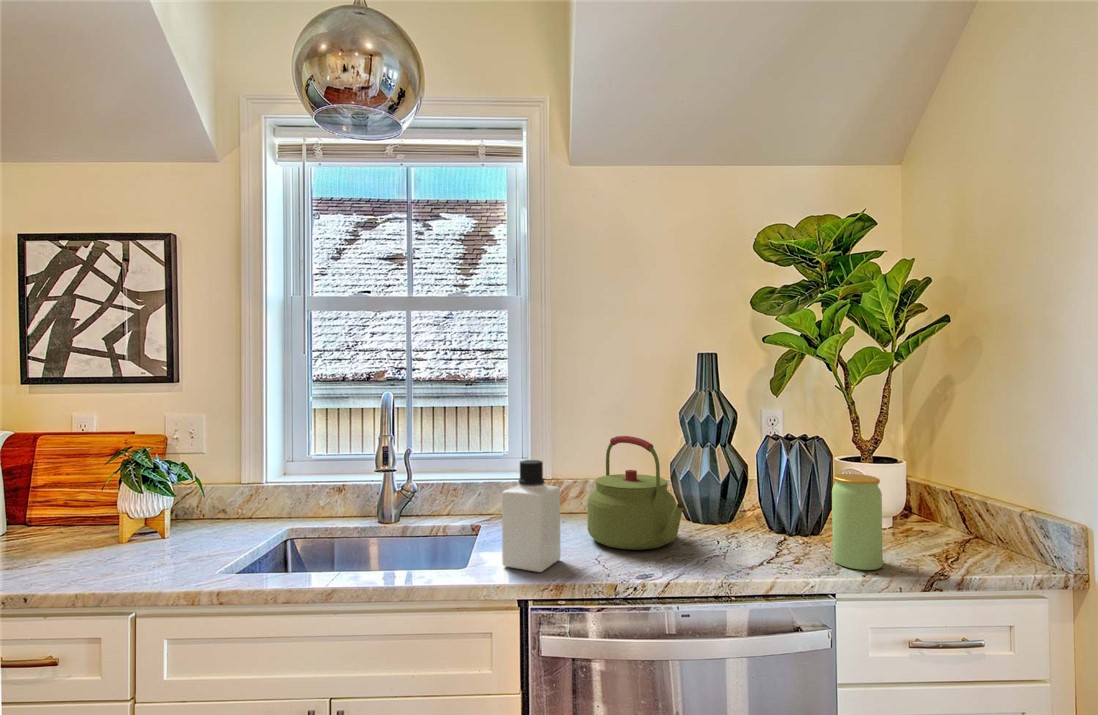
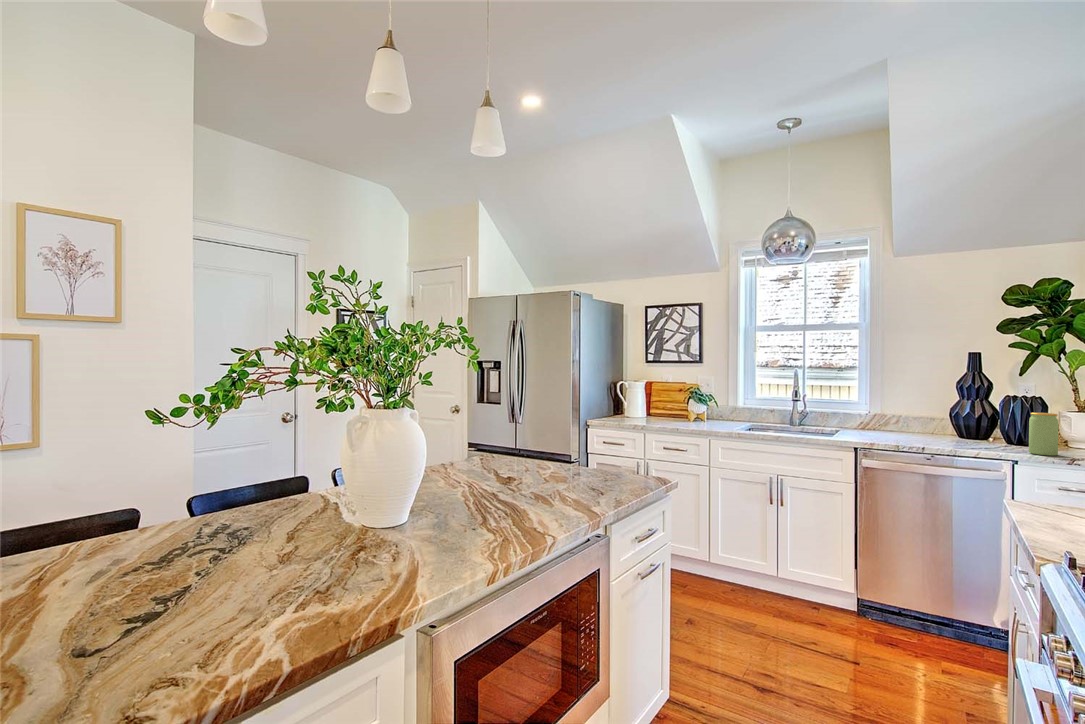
kettle: present [588,436,685,550] -> none [895,392,945,441]
bottle: present [502,460,561,572] -> none [849,397,878,440]

